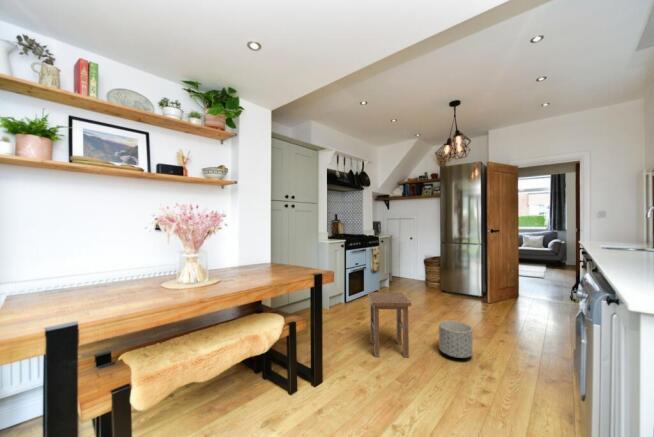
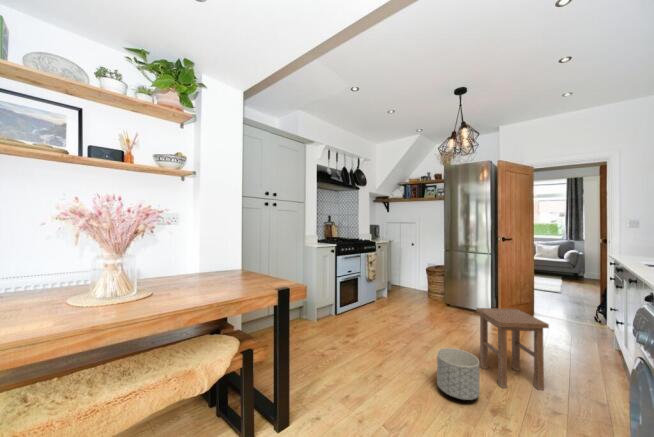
stool: present [368,292,411,357] -> present [476,308,549,390]

